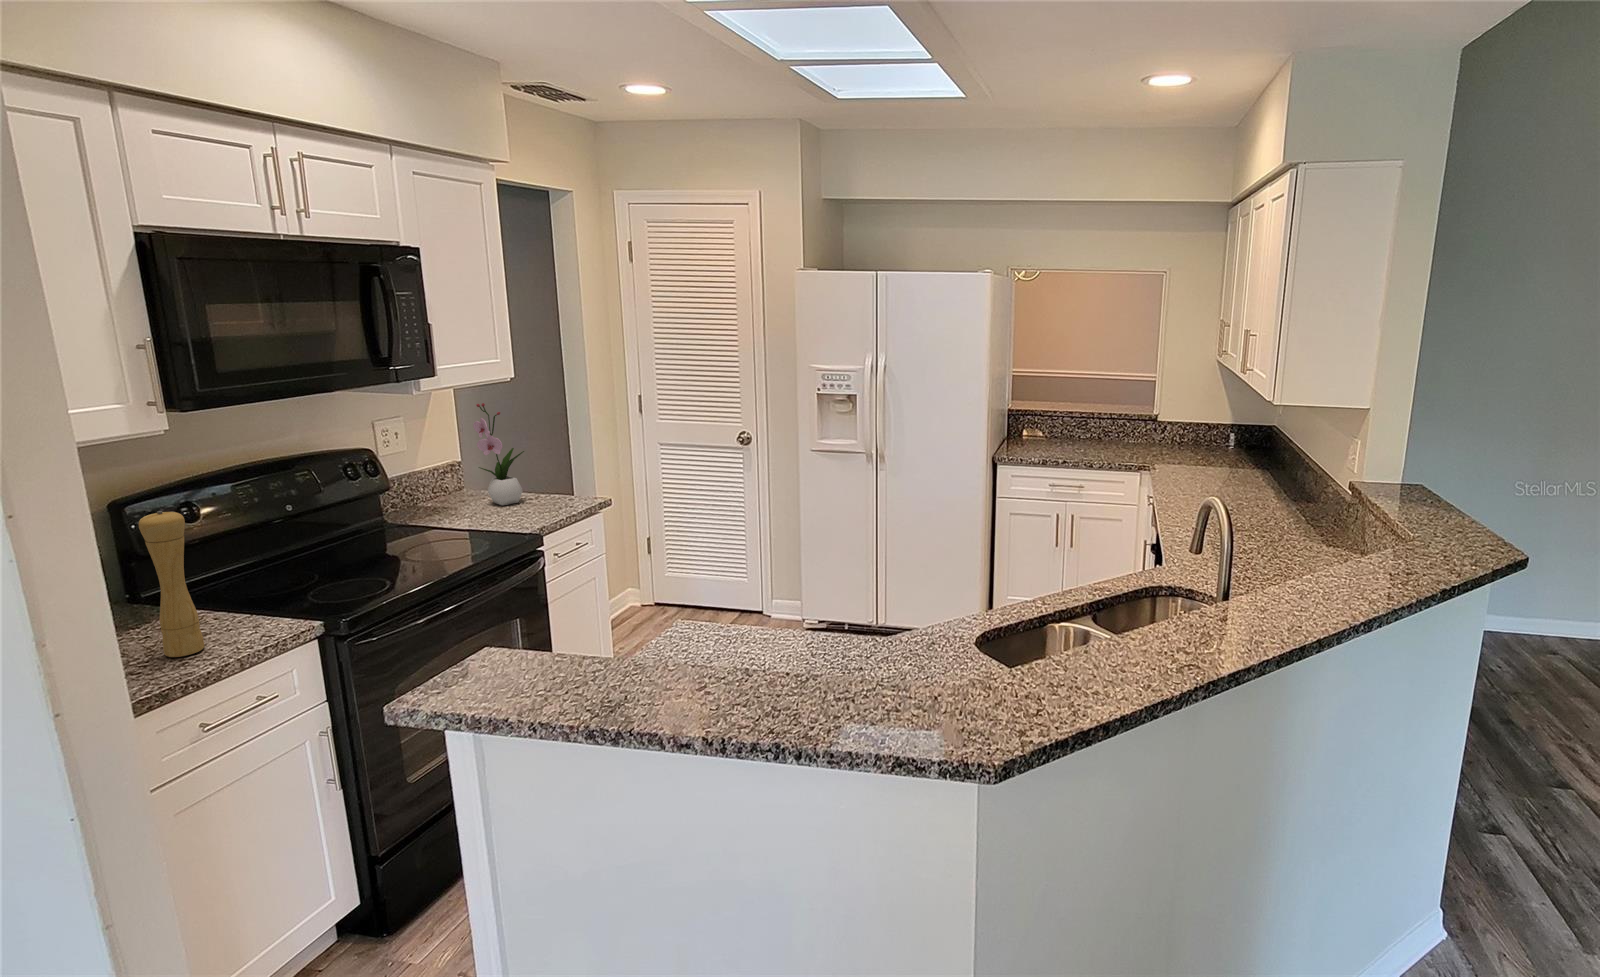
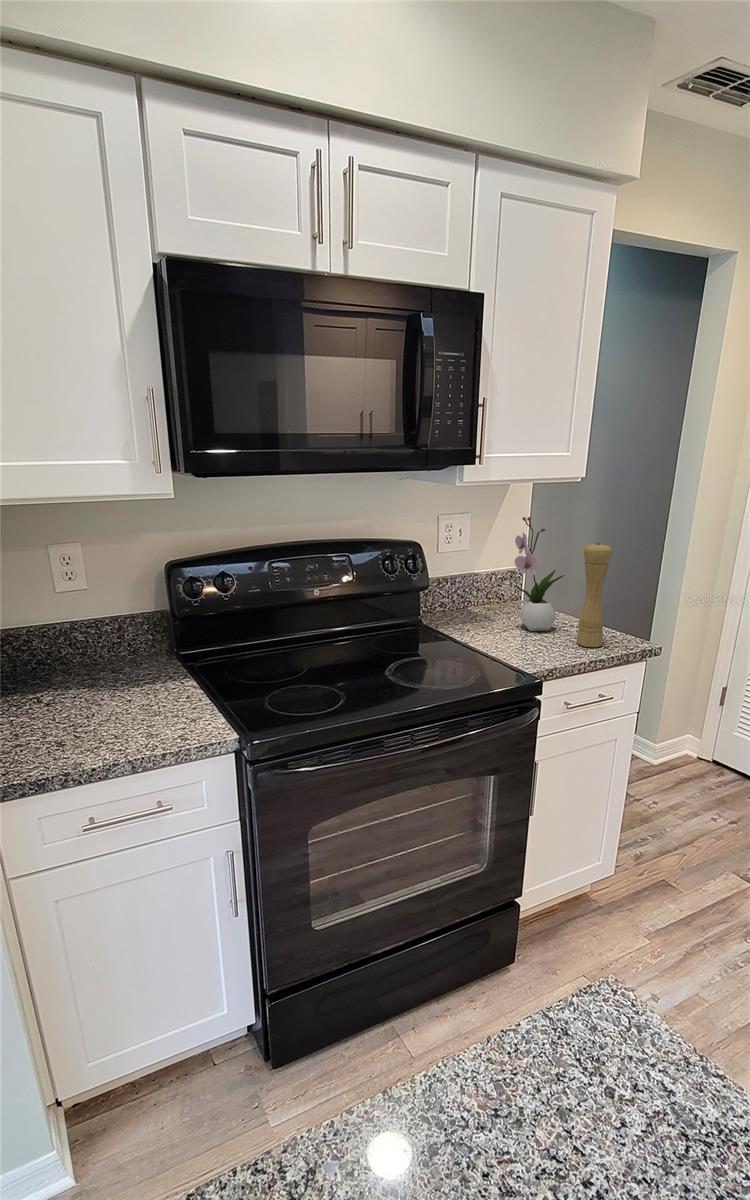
pepper mill: present [139,511,204,657] -> present [577,543,612,647]

